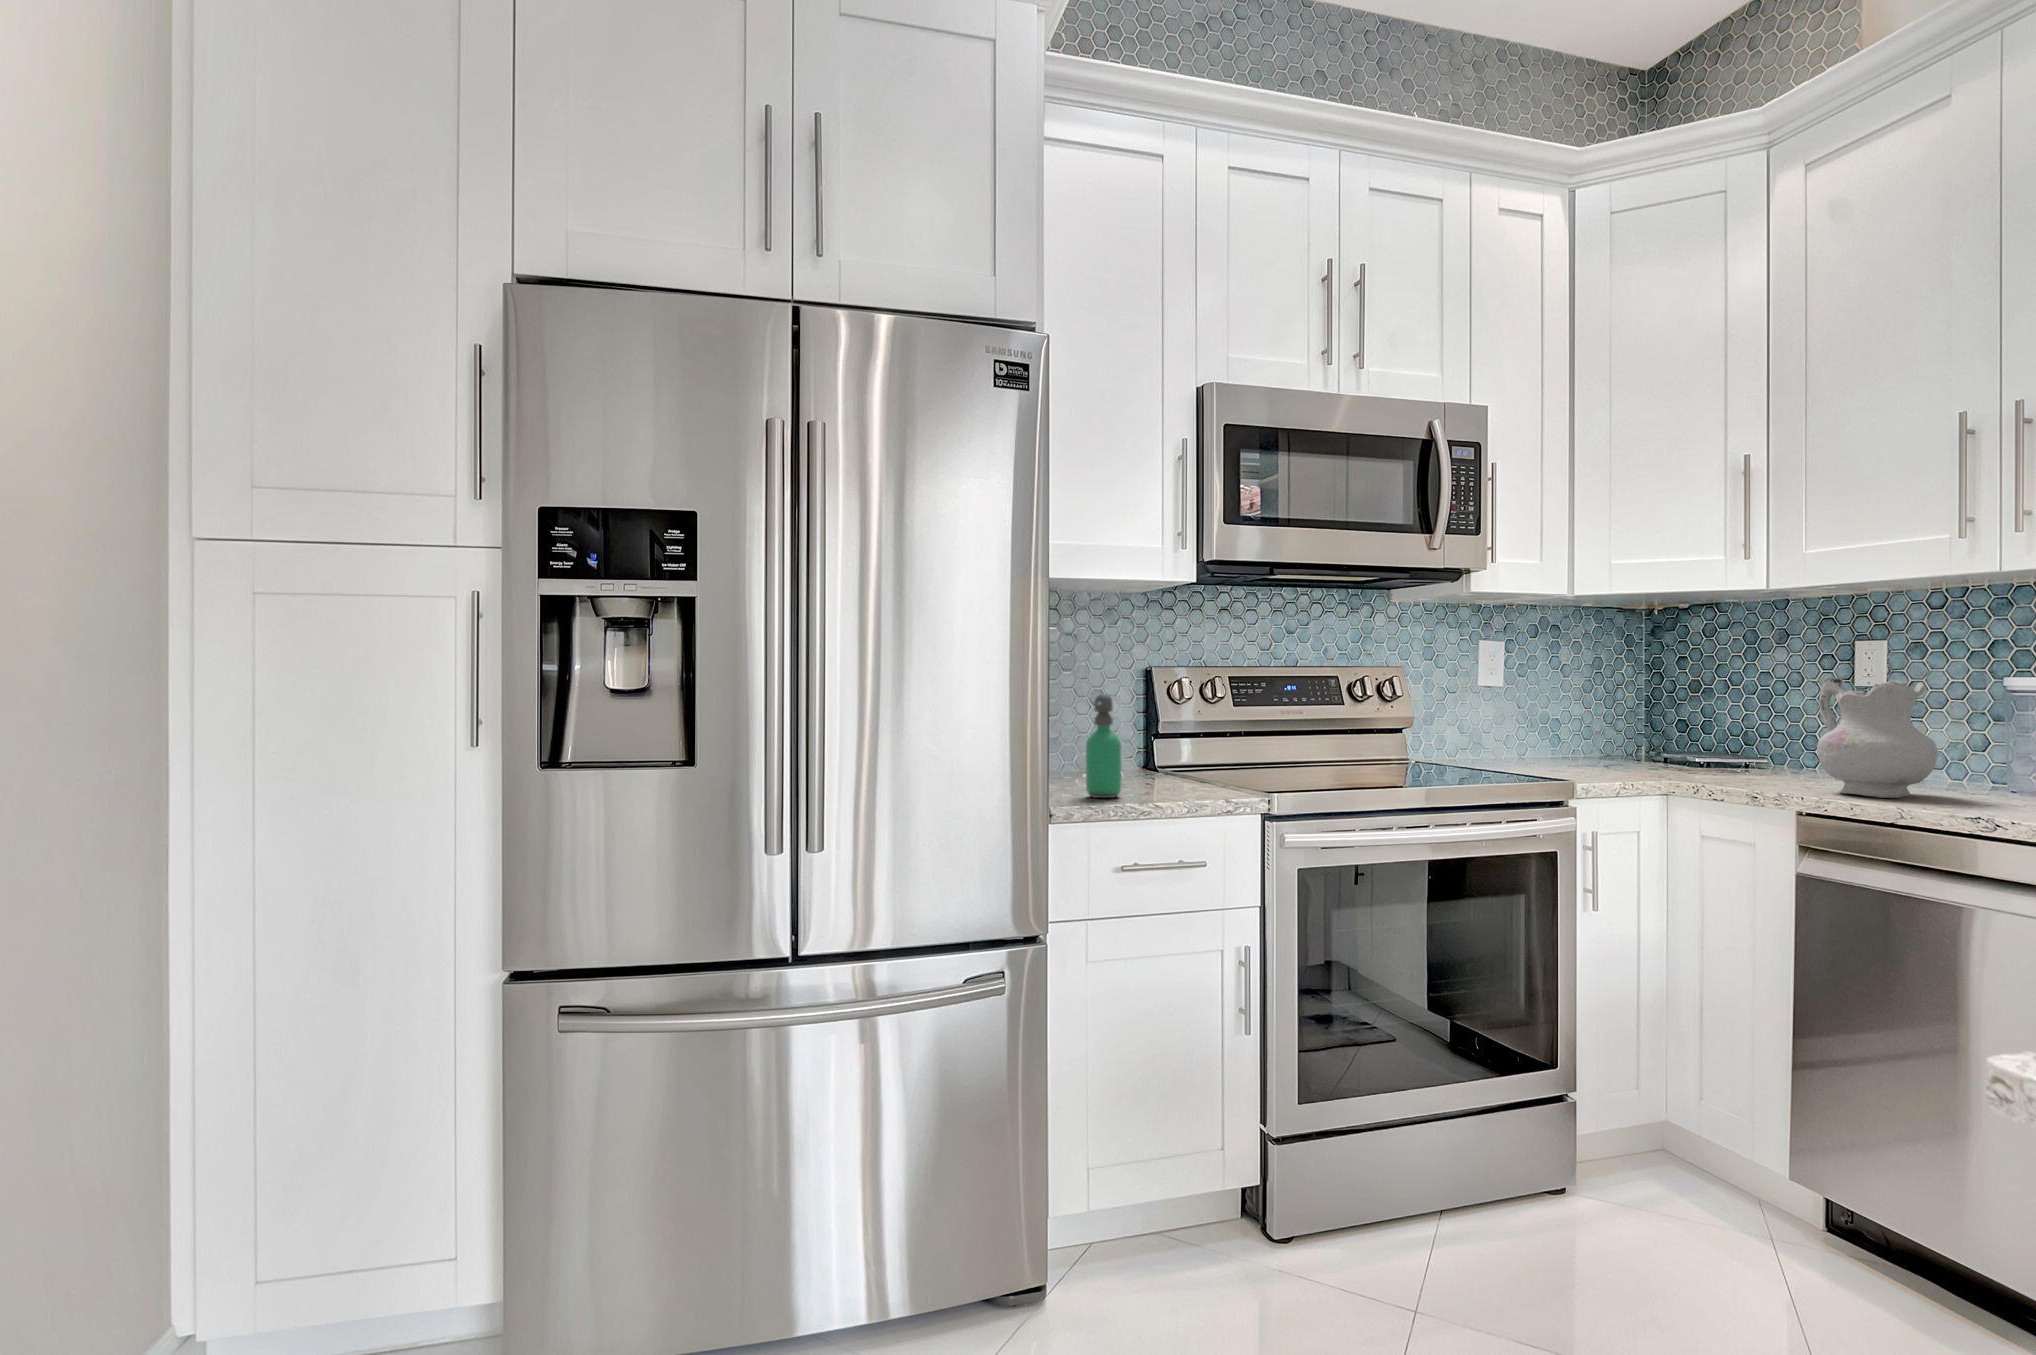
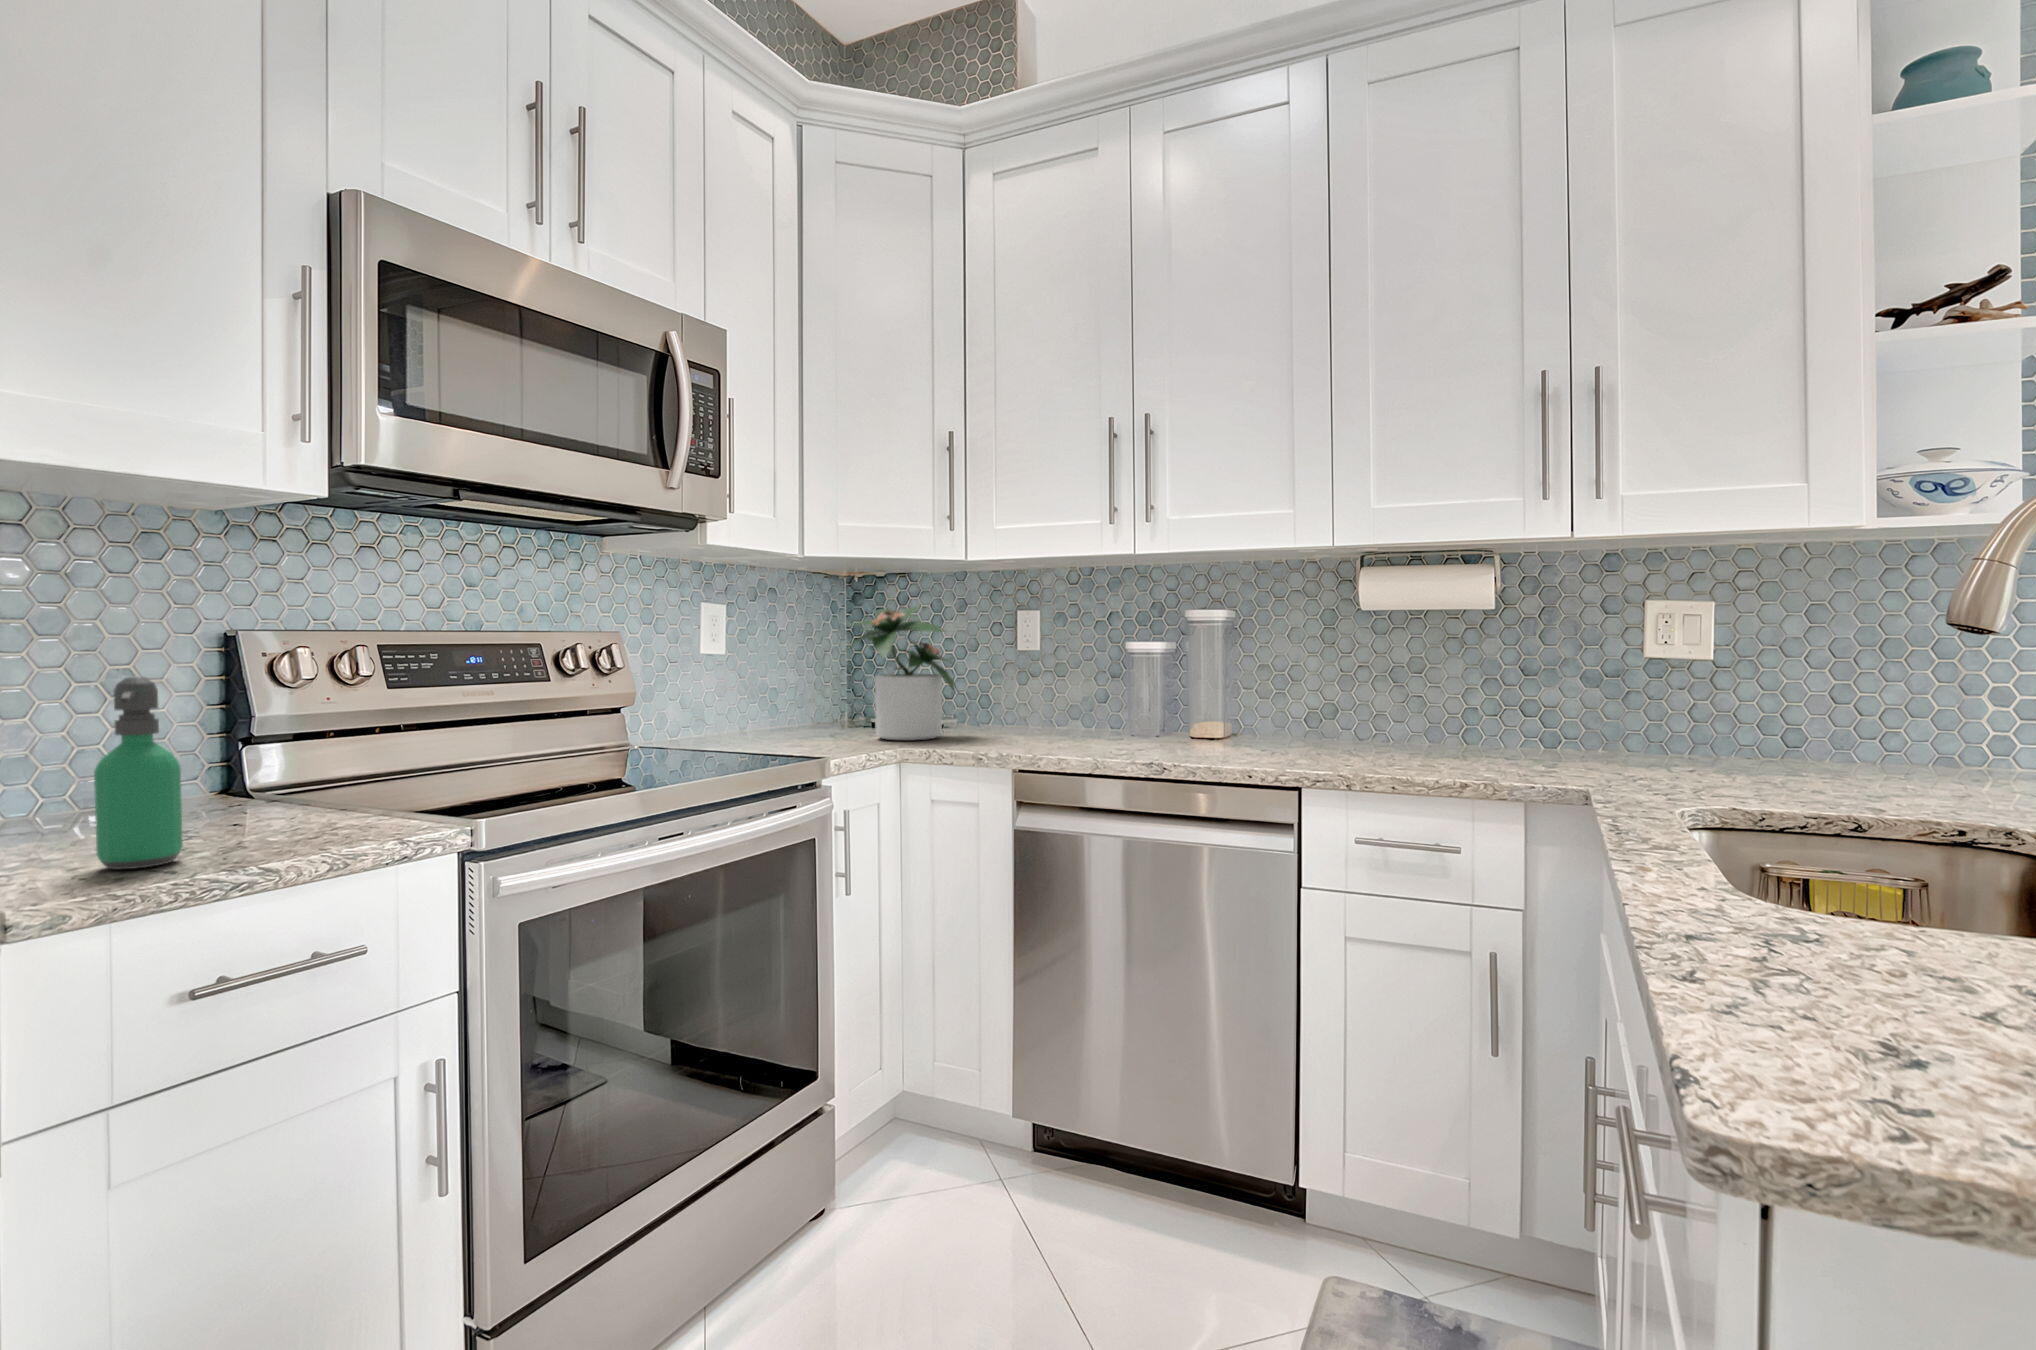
potted plant: none [1614,636,1764,774] -> present [846,607,955,740]
ceramic pitcher: present [1817,677,1938,798] -> none [1017,645,1102,753]

